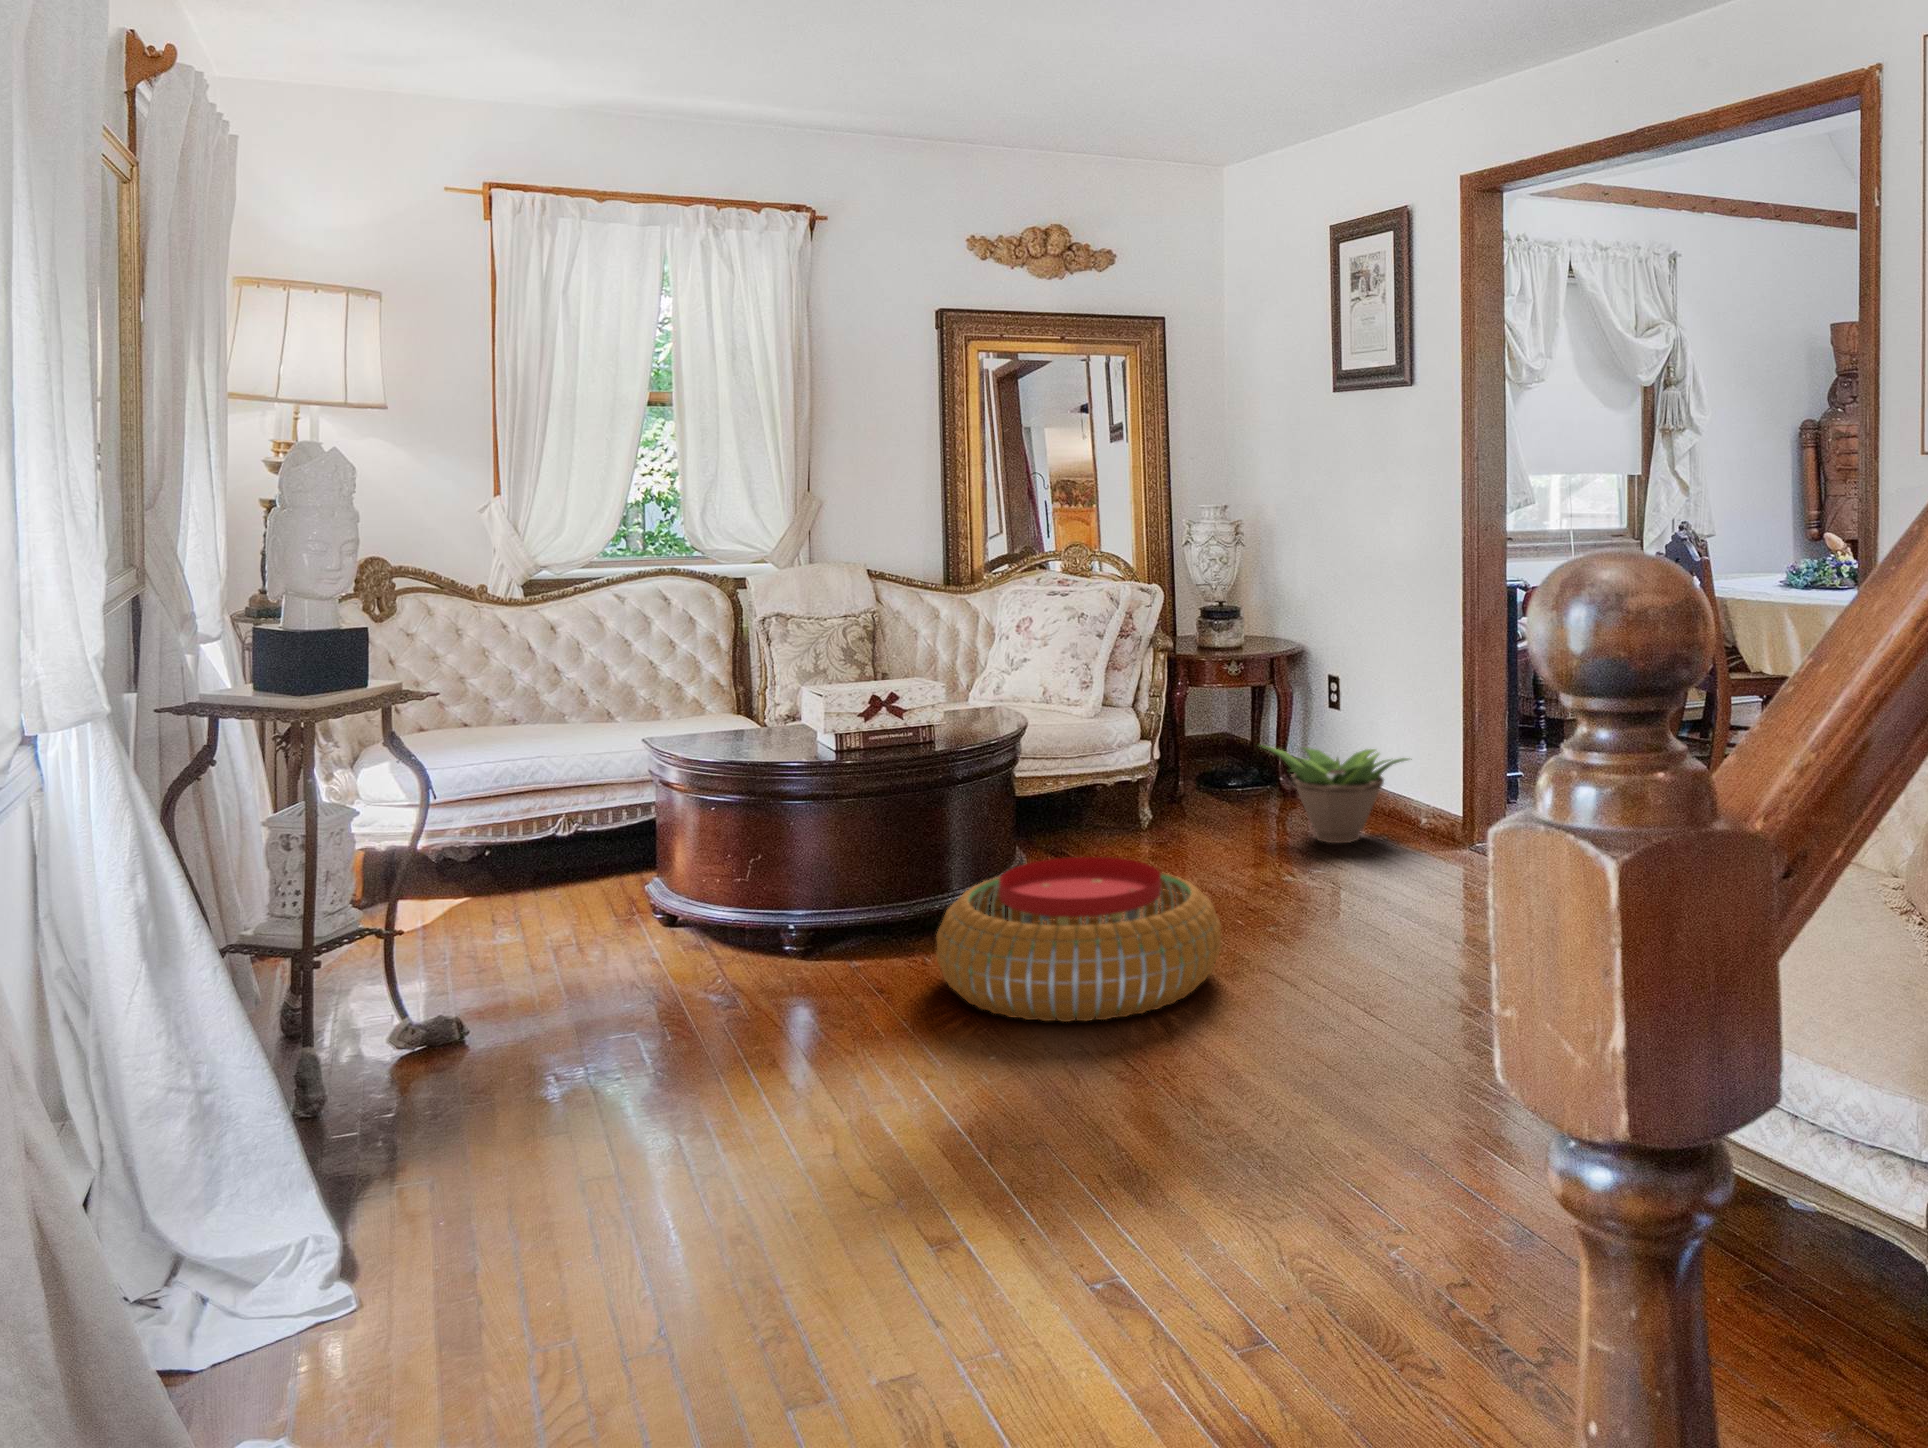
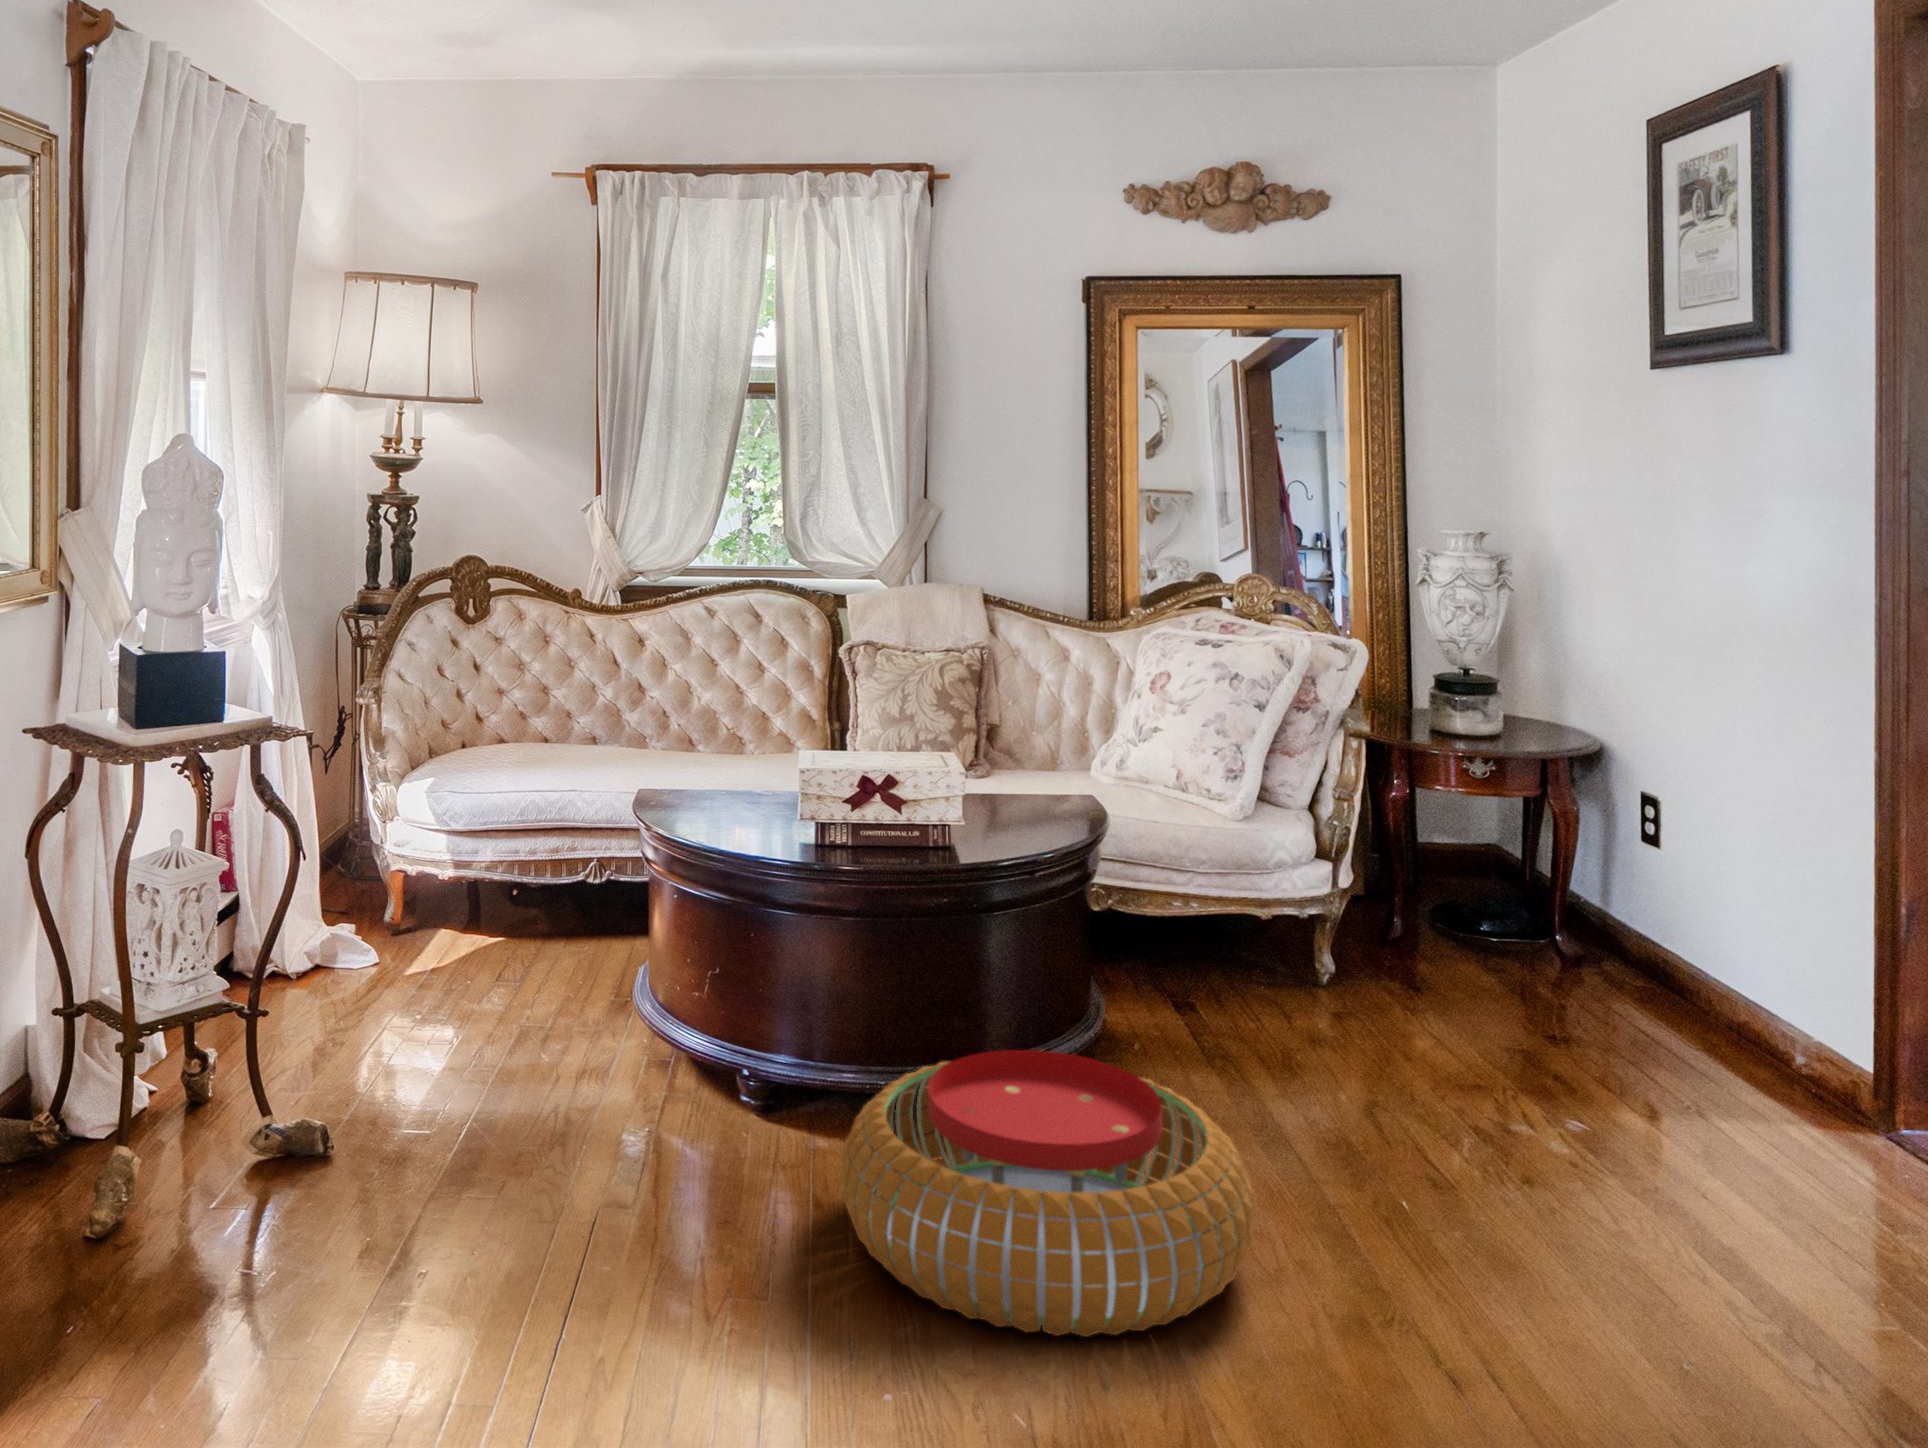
decorative plant: present [1263,747,1409,843] -> none [1474,898,1721,1074]

